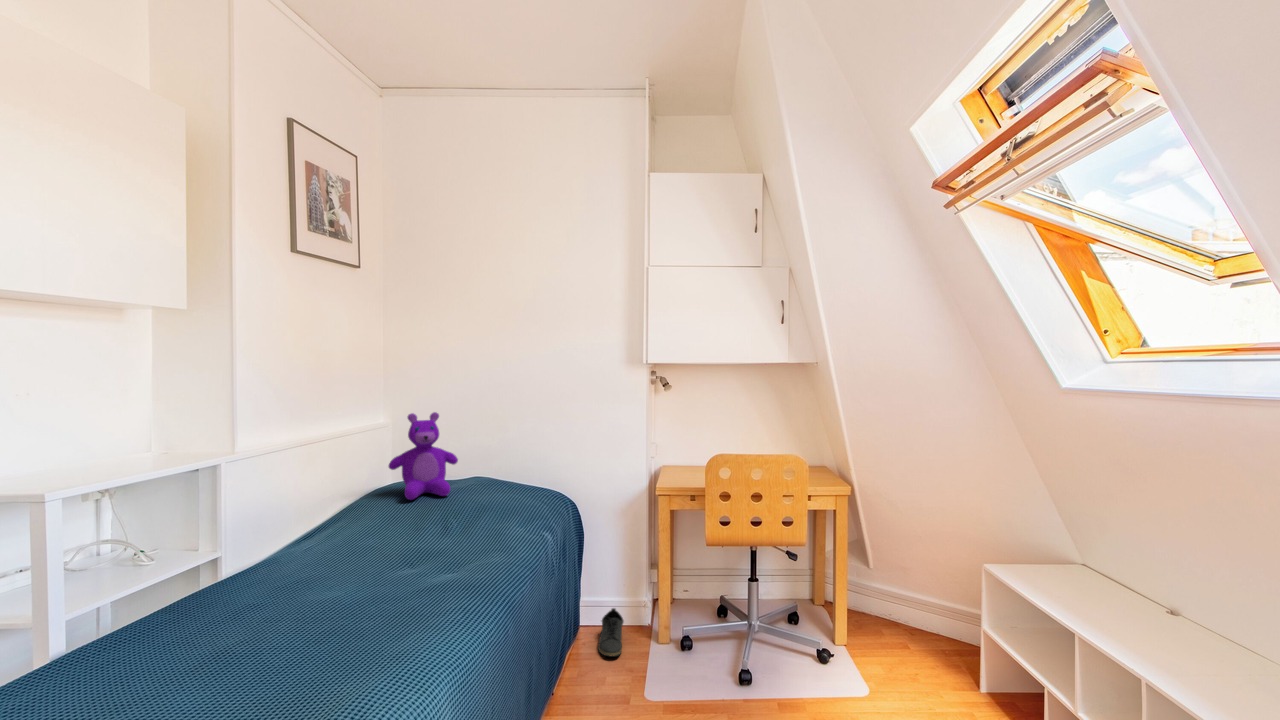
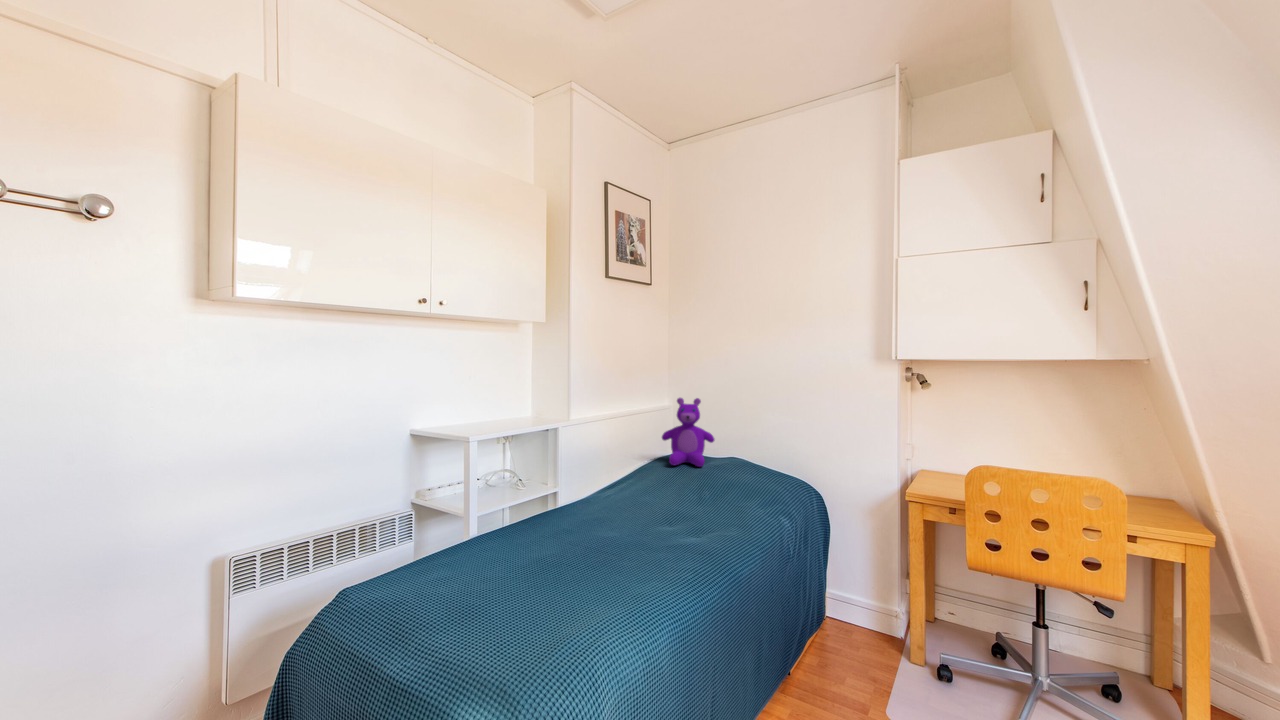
shoe: present [598,608,624,656] -> none [837,606,868,657]

